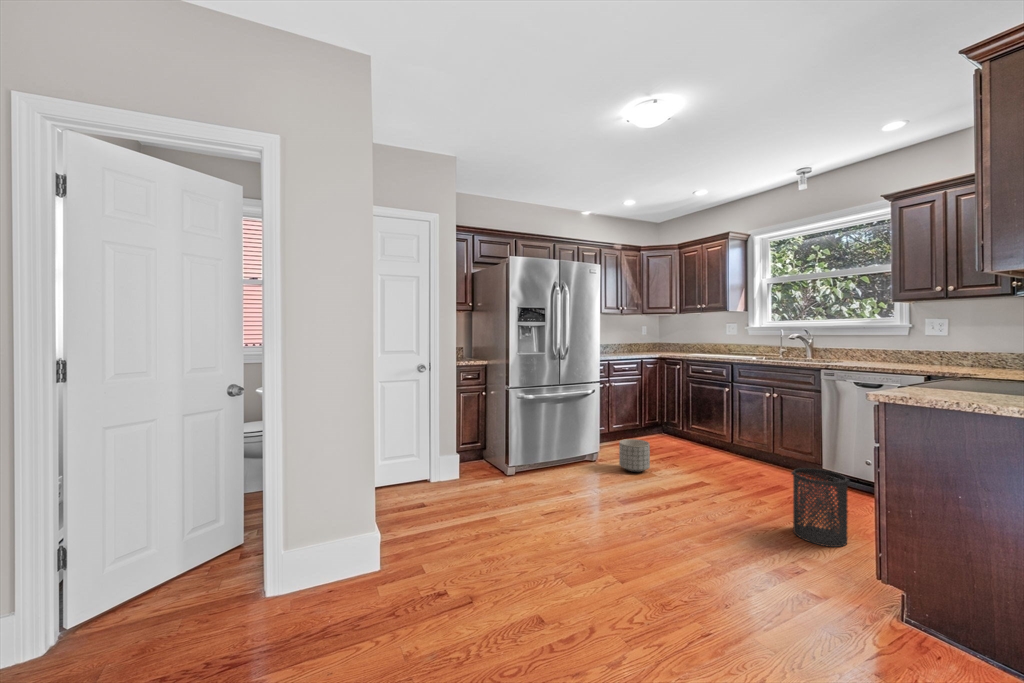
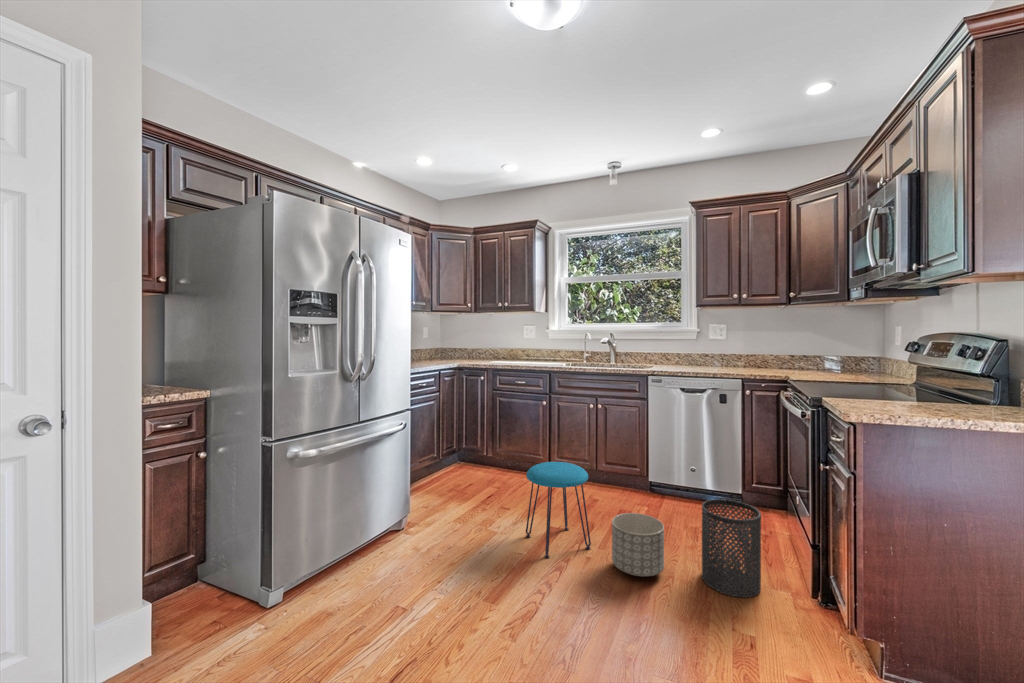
stool: none [669,428,719,496] -> present [526,462,591,558]
planter: present [619,439,650,472] -> present [612,513,664,577]

